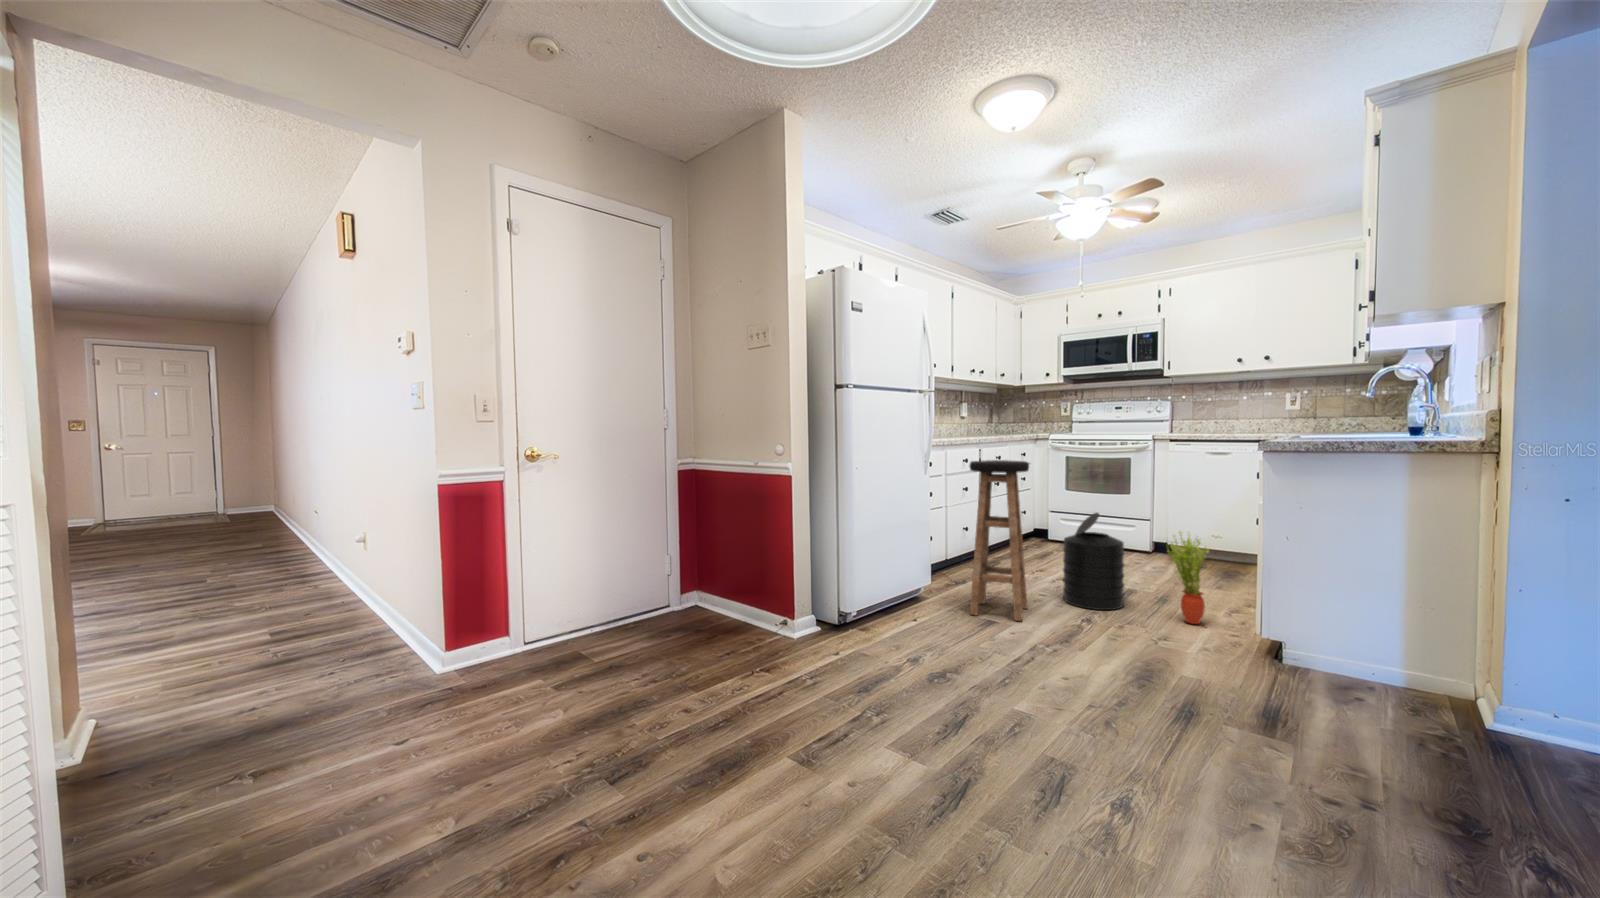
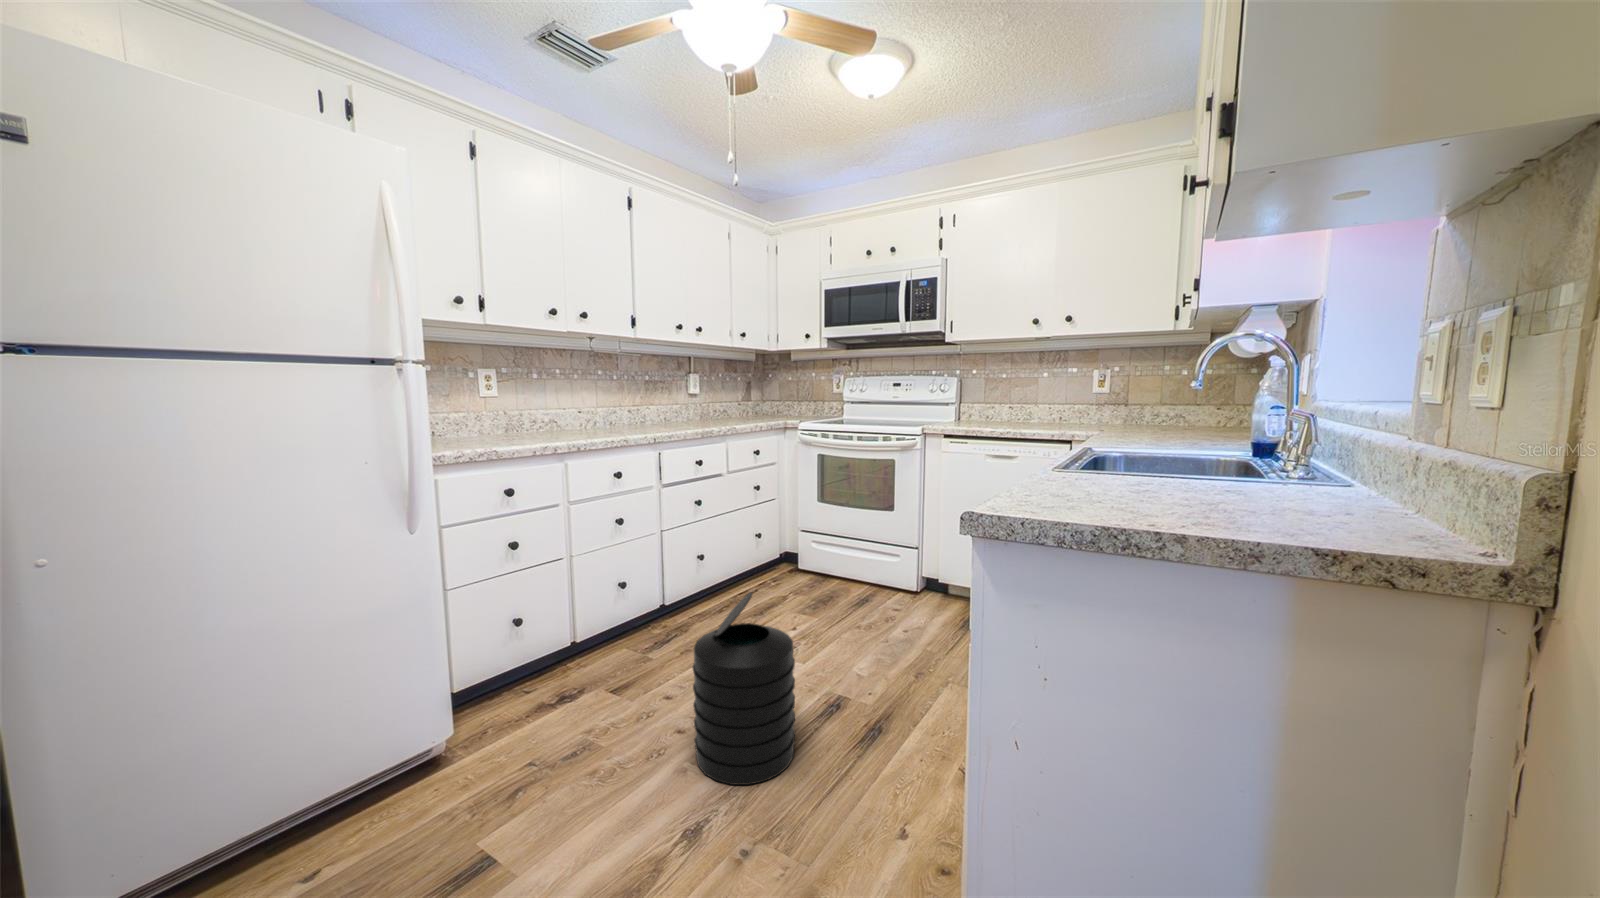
bar stool: present [970,460,1029,621] -> none [452,503,607,857]
potted plant: present [1167,531,1208,624] -> none [839,642,908,830]

